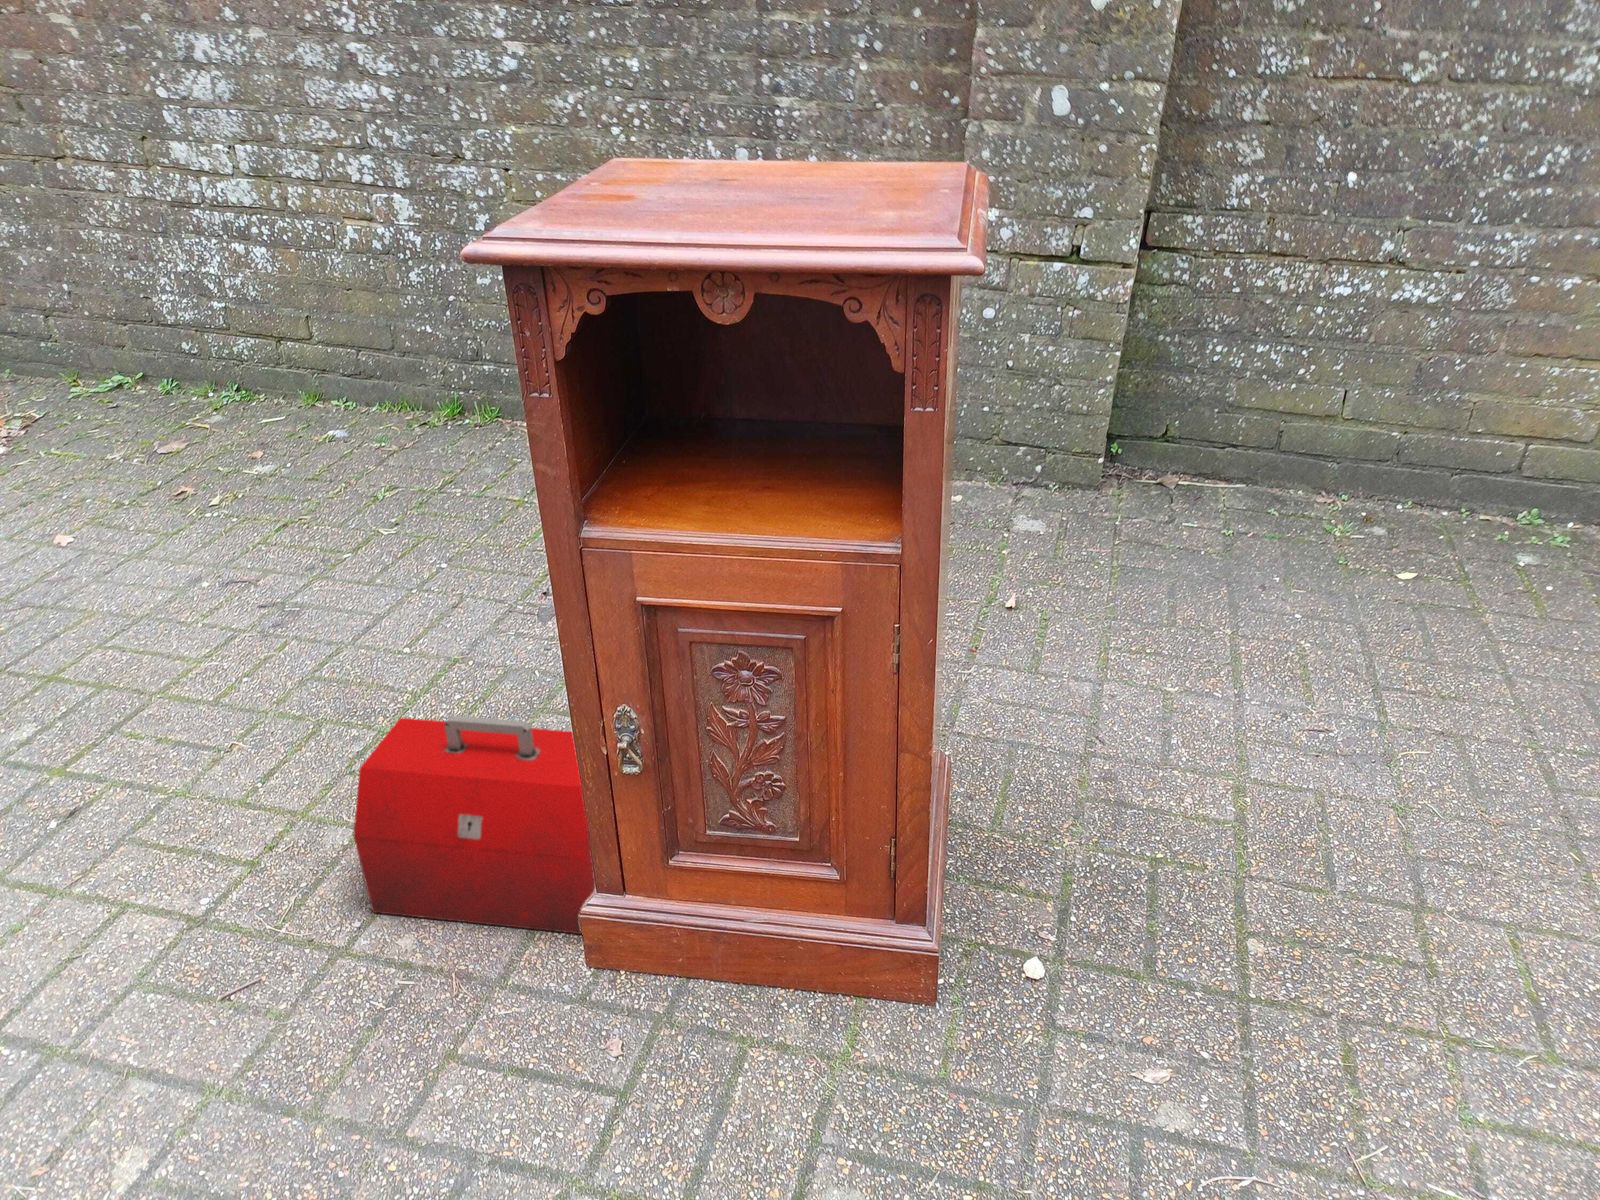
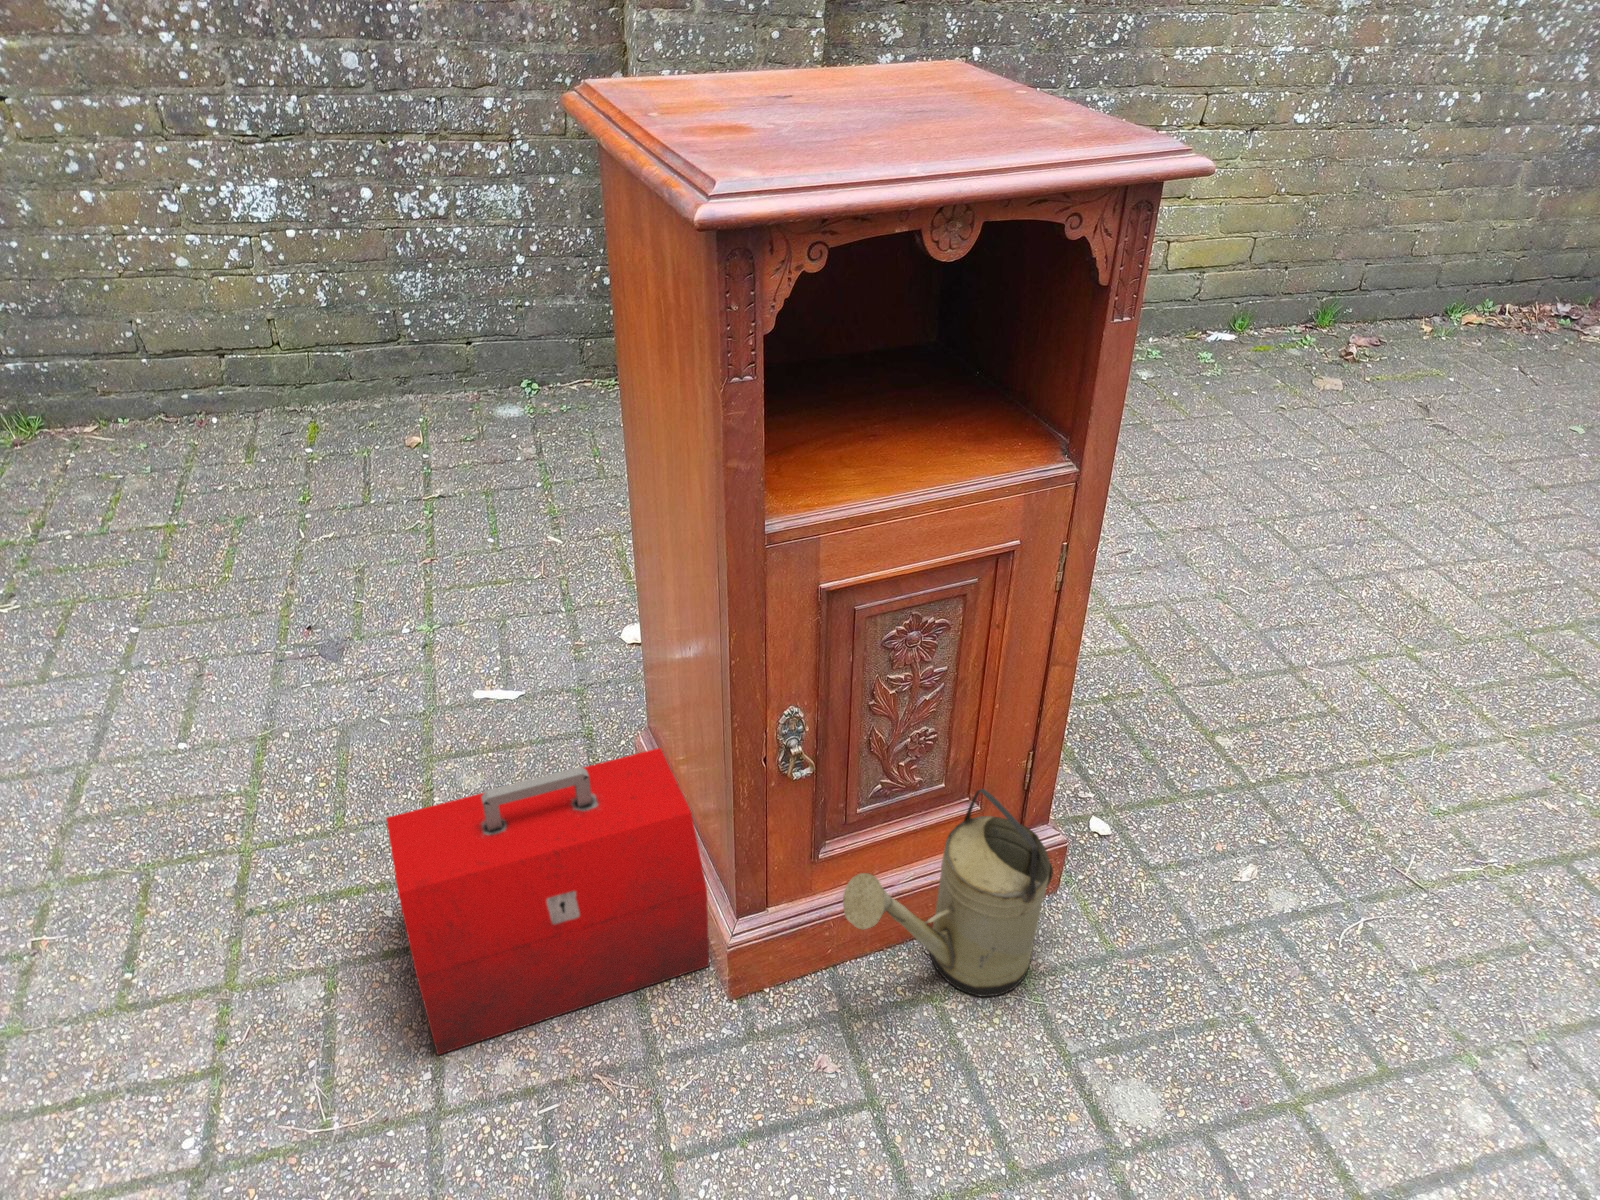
watering can: none [646,853,892,1067] -> present [843,789,1053,996]

